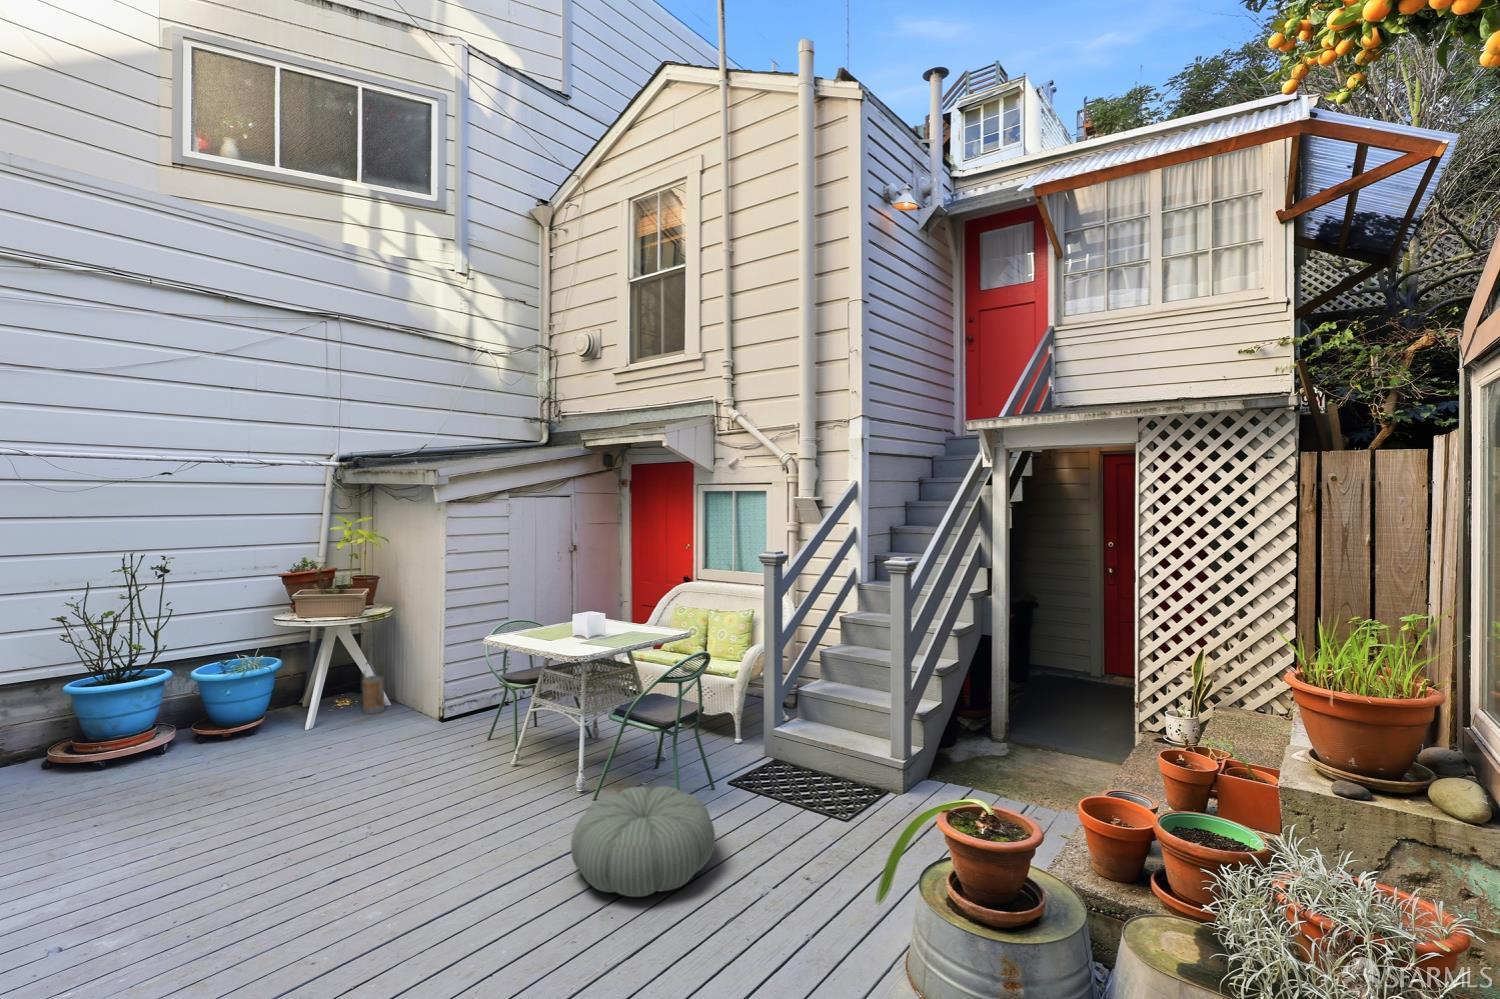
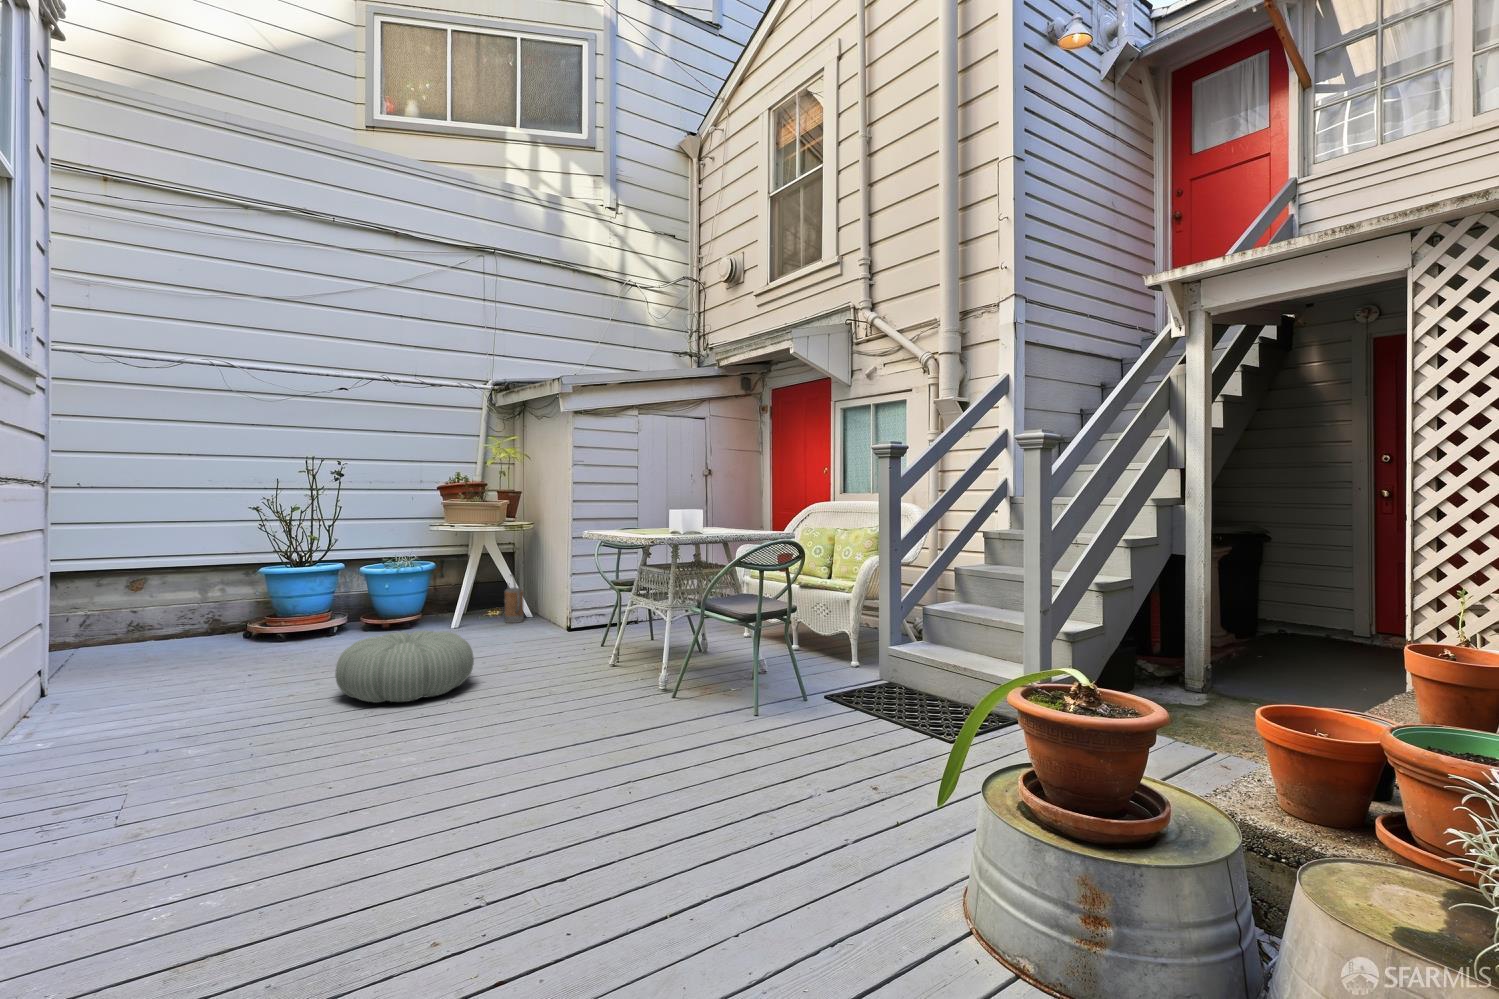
pouf: present [571,786,715,897] -> present [335,631,474,703]

